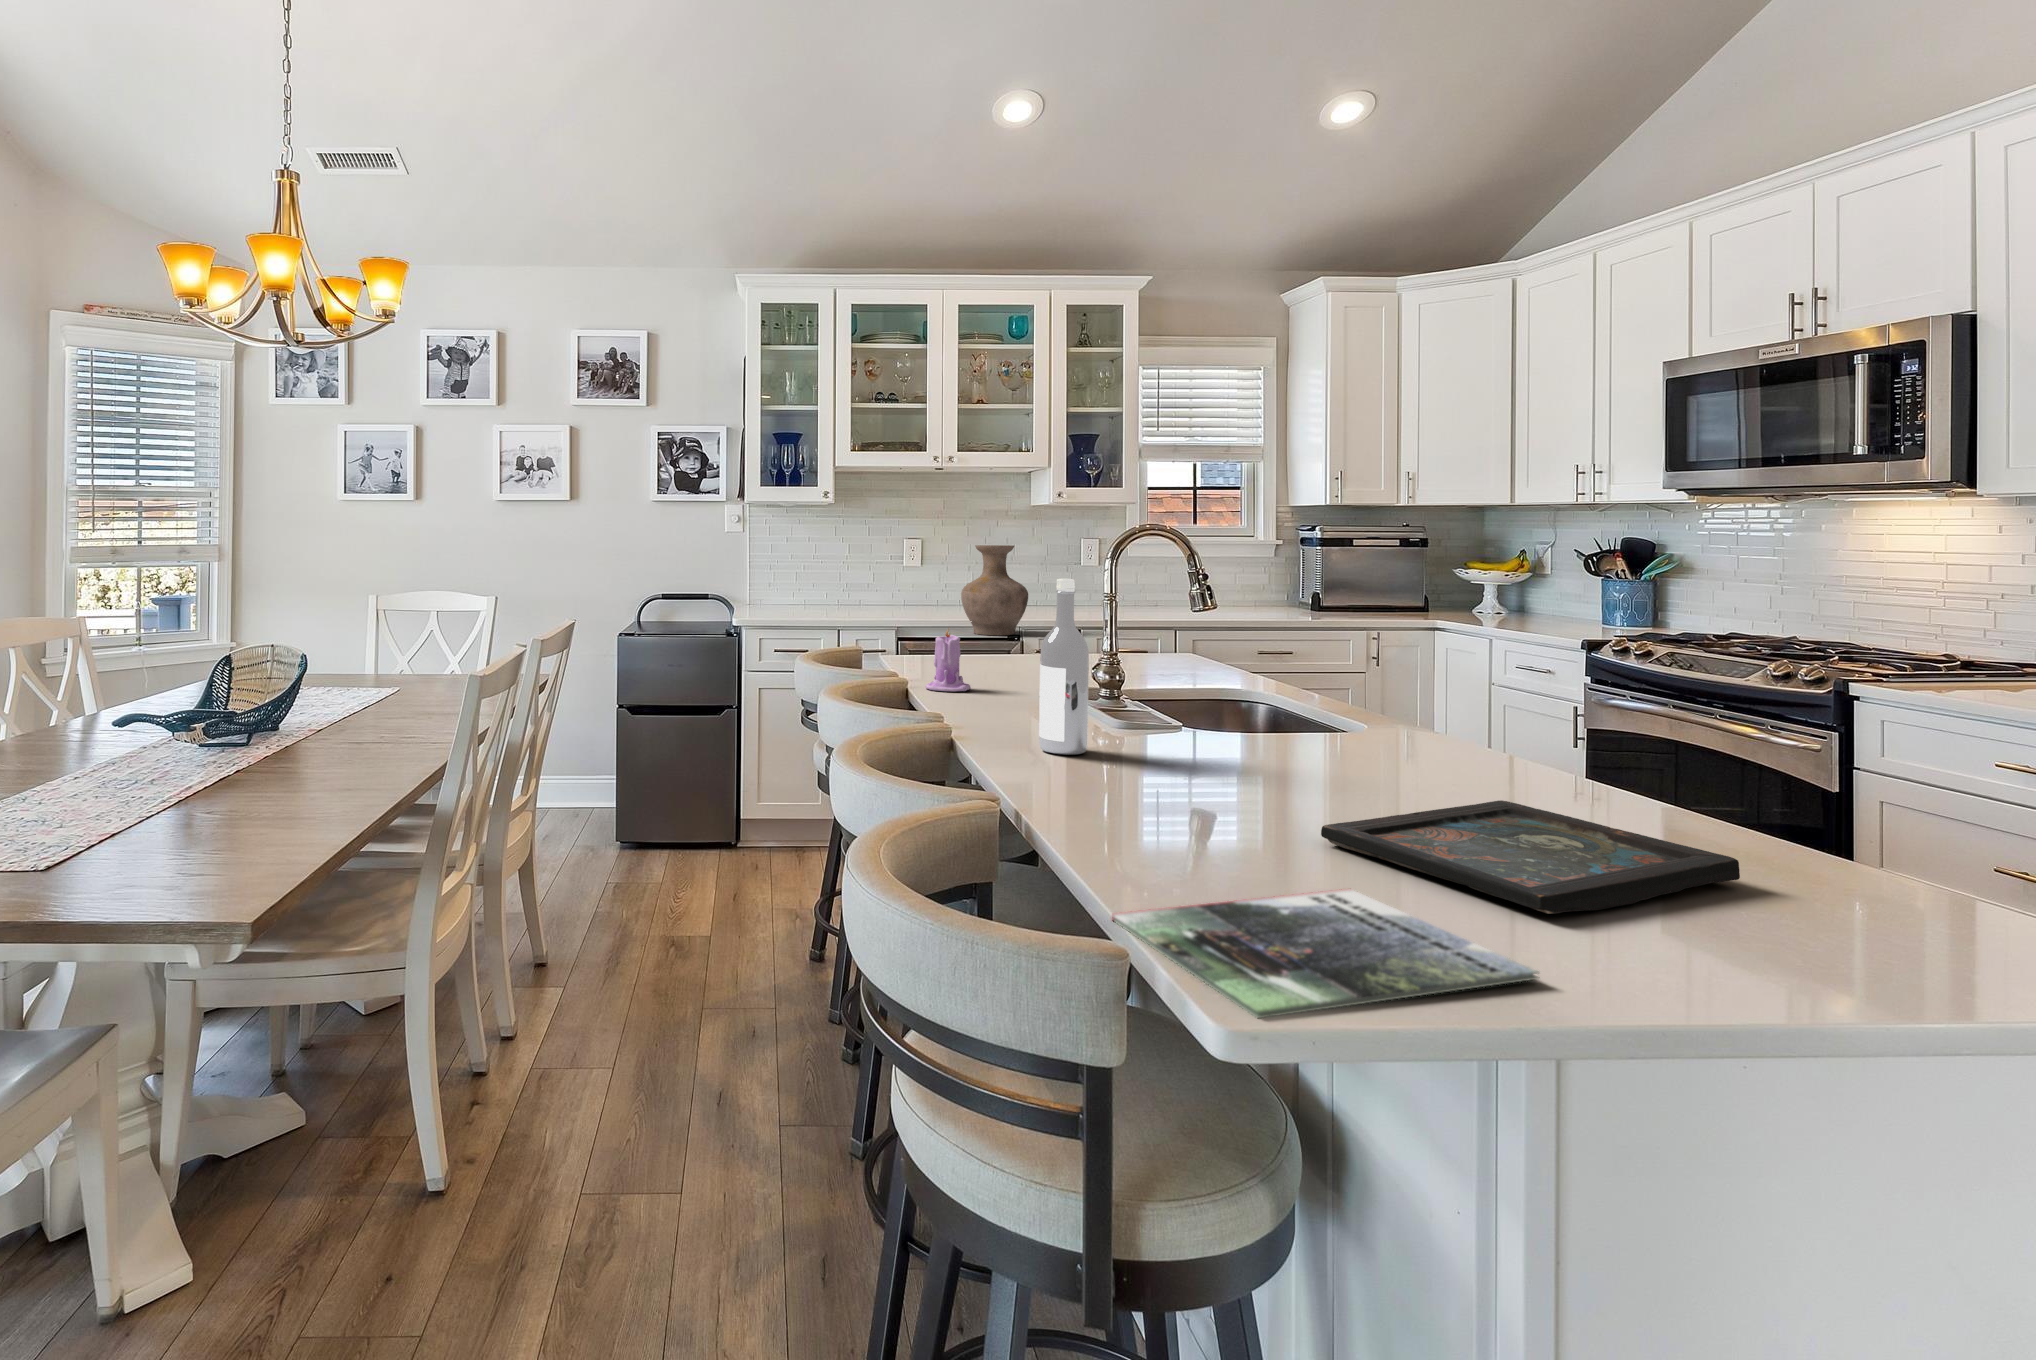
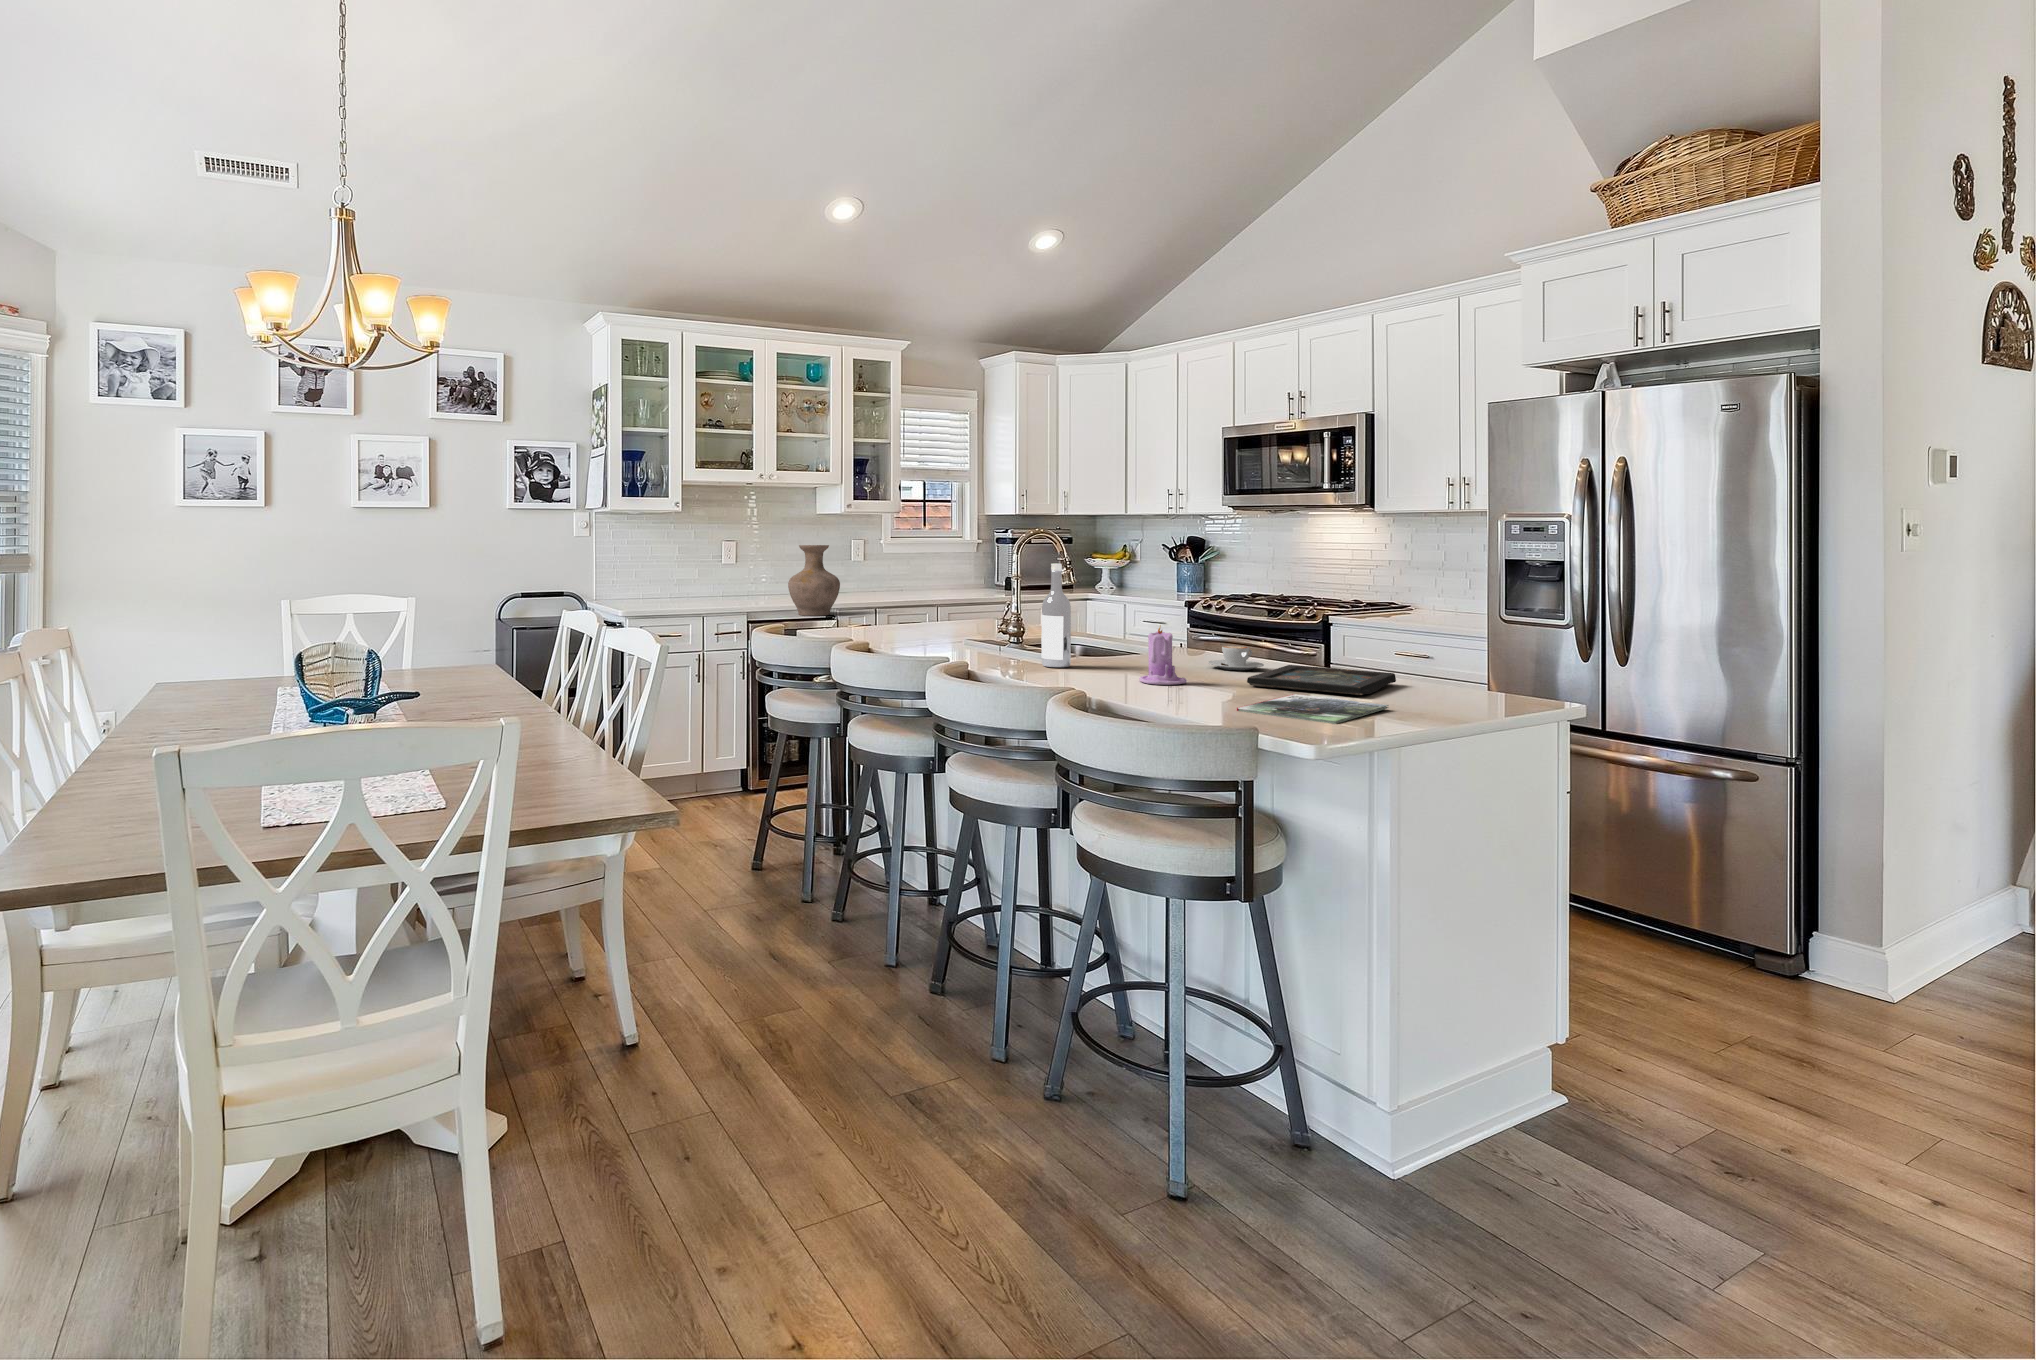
candle: present [926,629,971,692] -> present [1139,625,1187,685]
coffee cup: none [1358,744,1474,796] -> present [1208,646,1264,670]

